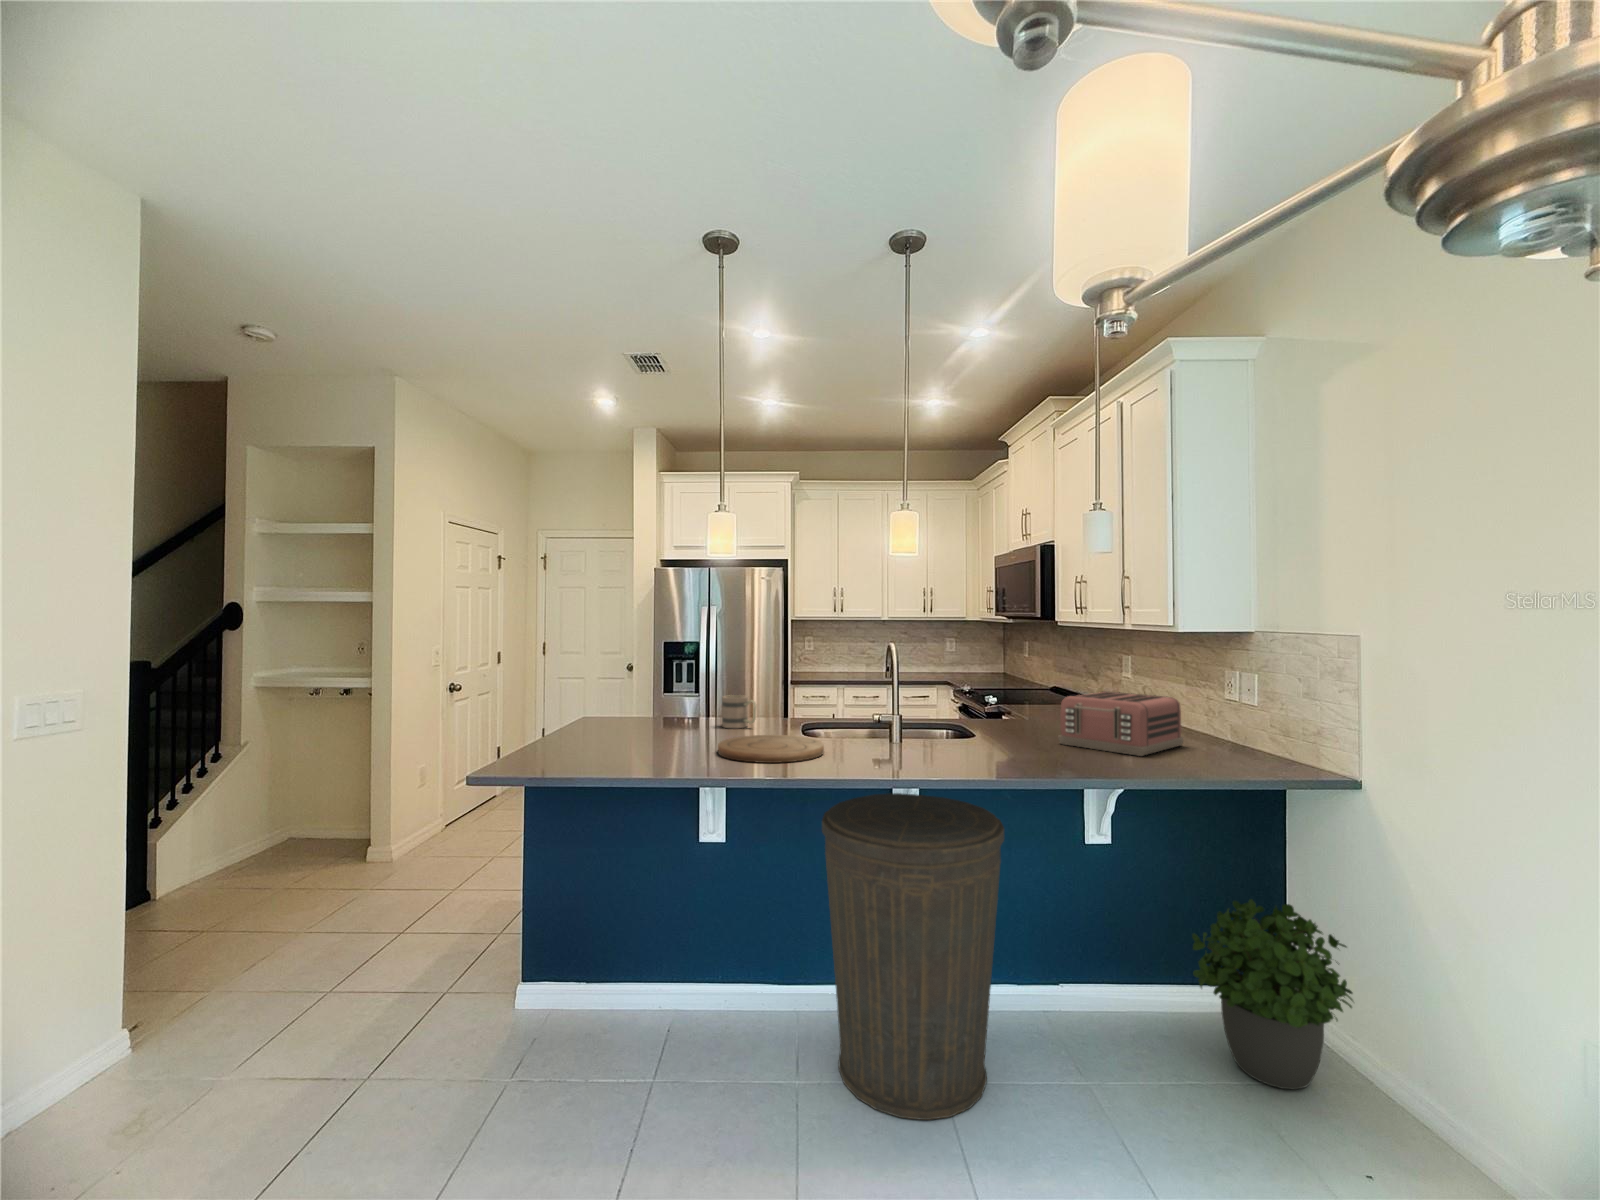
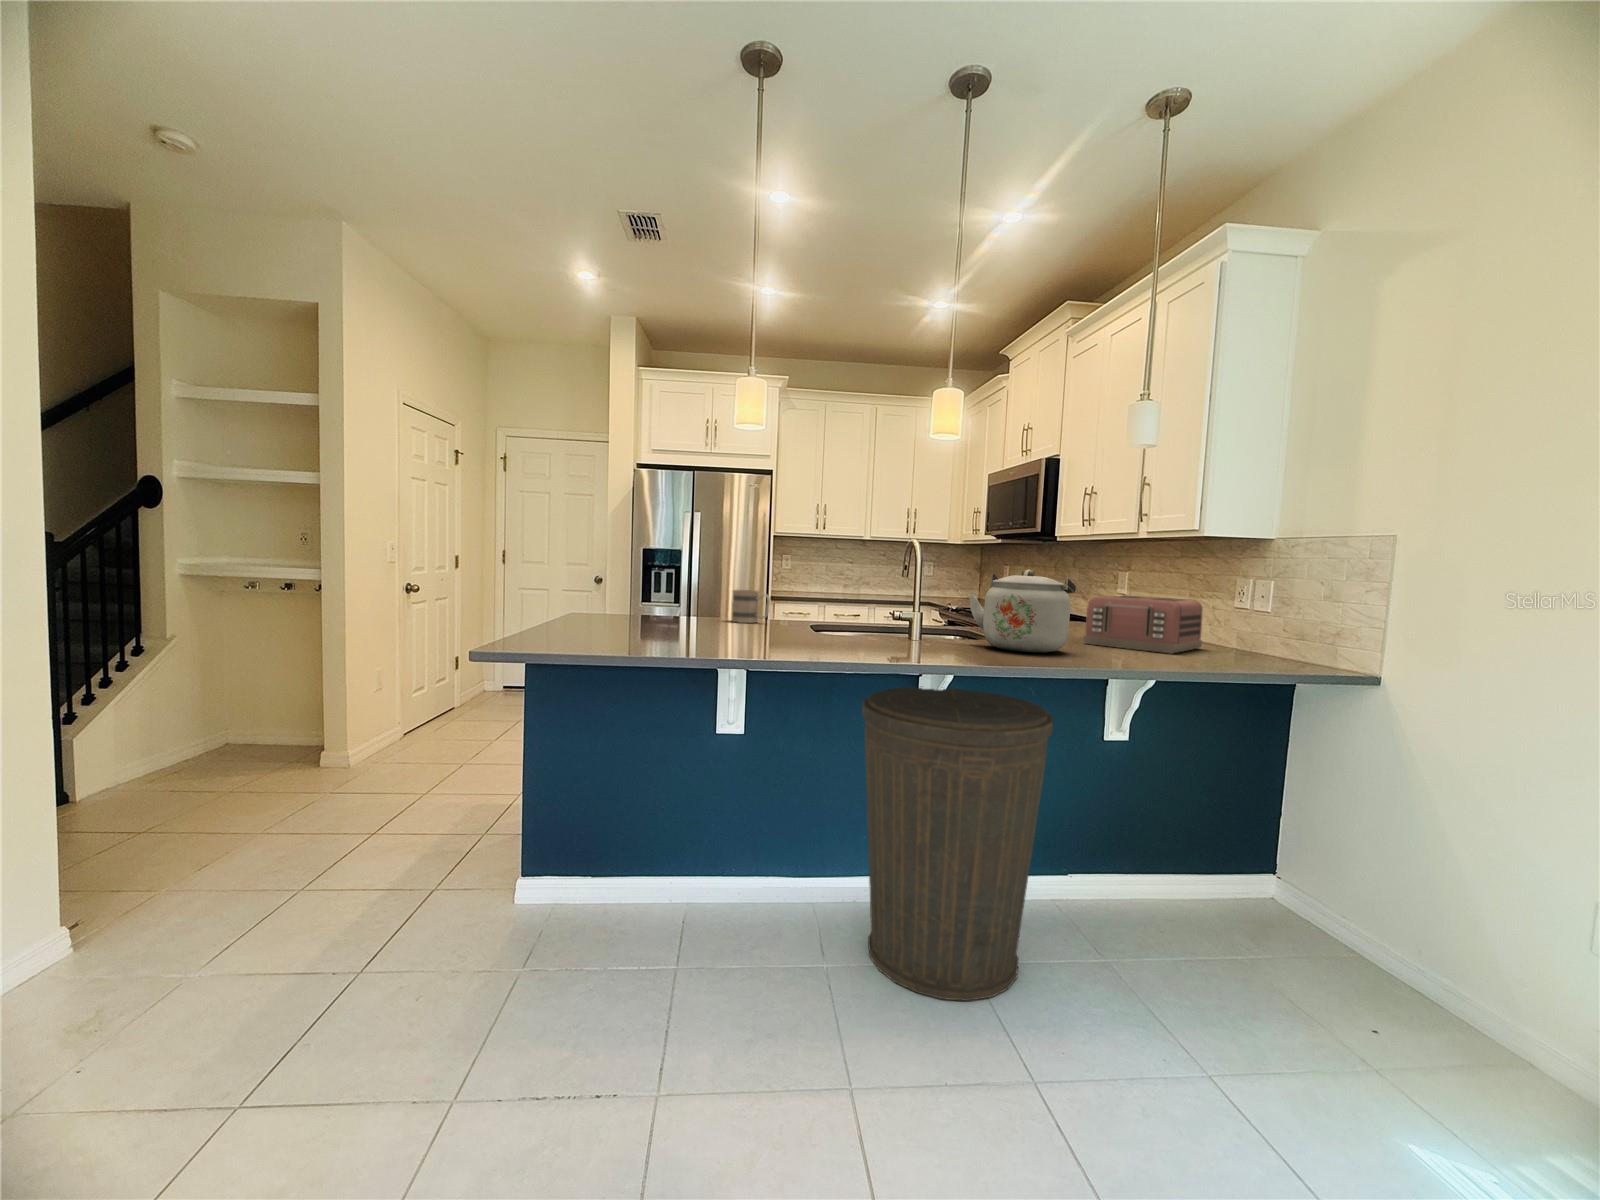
kettle: none [931,679,1035,762] -> present [969,570,1076,652]
cutting board: present [718,735,824,763] -> none [747,625,860,646]
potted plant: present [1192,899,1353,1089] -> none [1212,792,1362,966]

